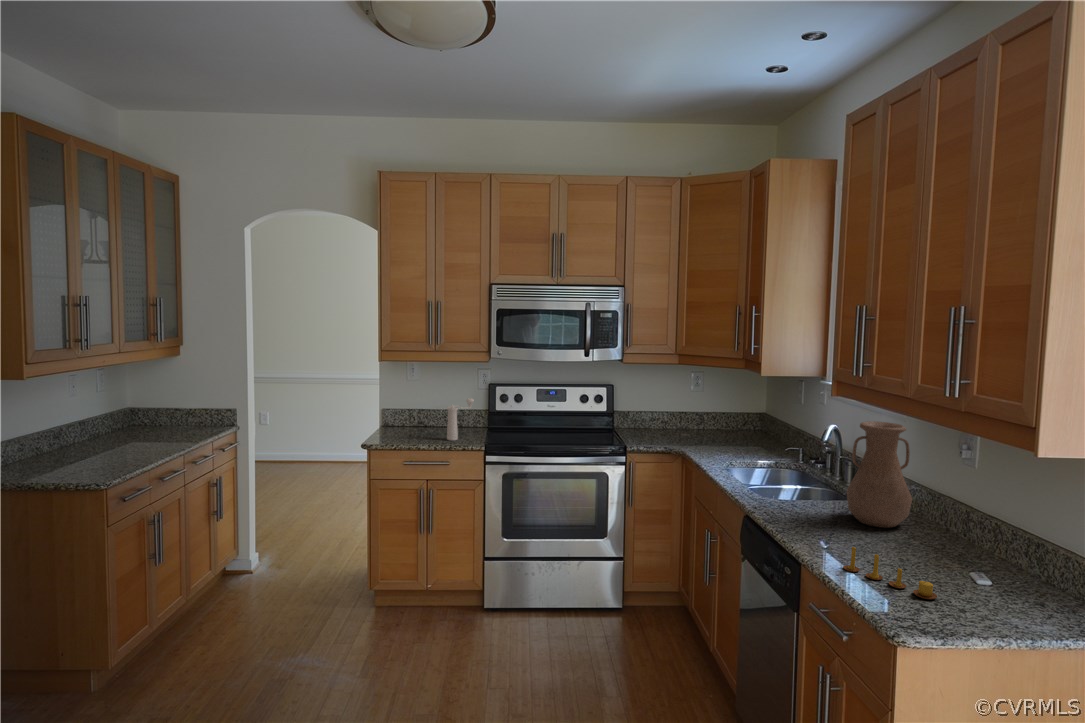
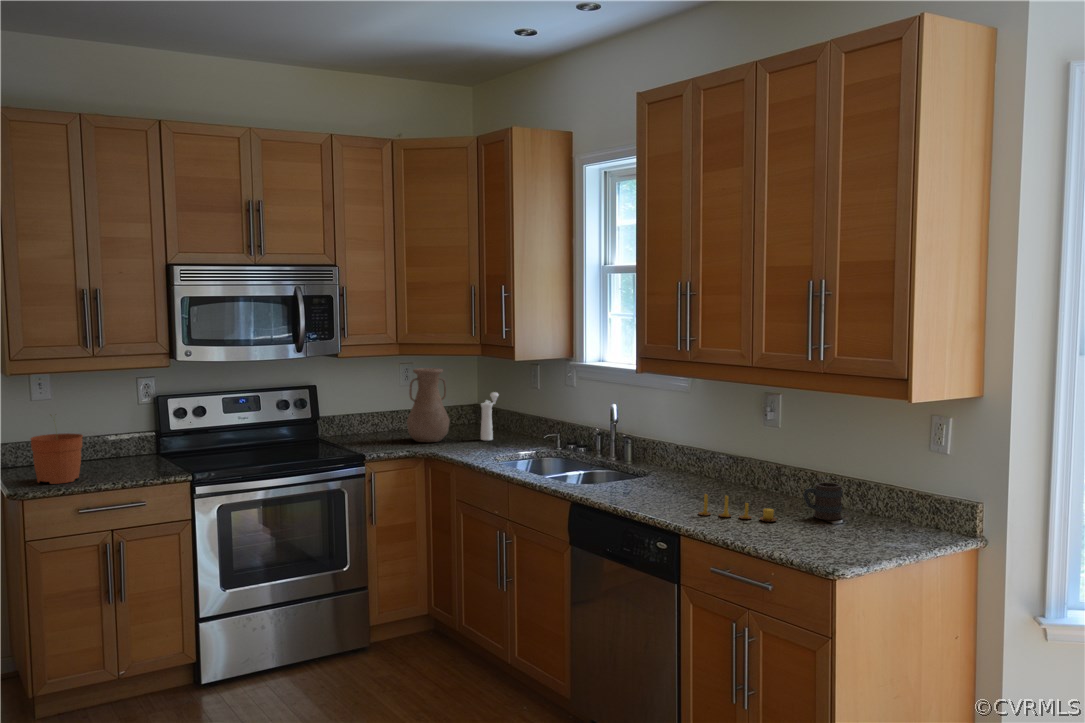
plant pot: none [391,393,424,441] -> present [31,421,83,484]
pepper mill: present [447,398,474,440] -> present [481,392,499,440]
vase: present [847,421,912,528] -> present [407,368,450,442]
mug: none [985,563,1048,618] -> present [803,482,843,520]

